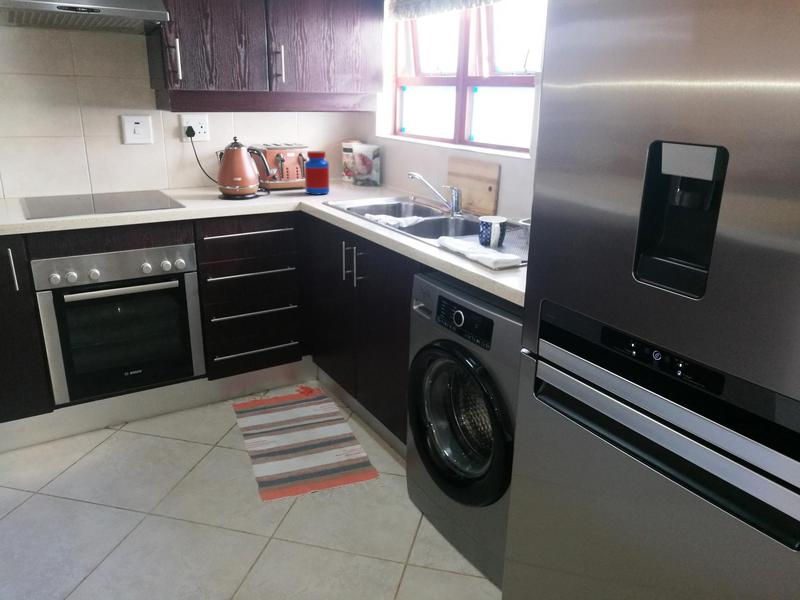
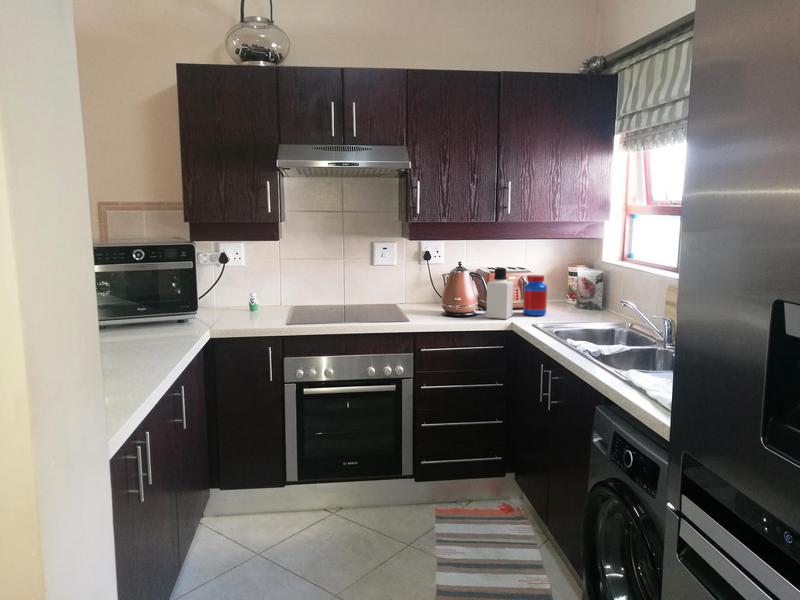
bottle: none [268,144,296,199] -> present [486,268,513,319]

